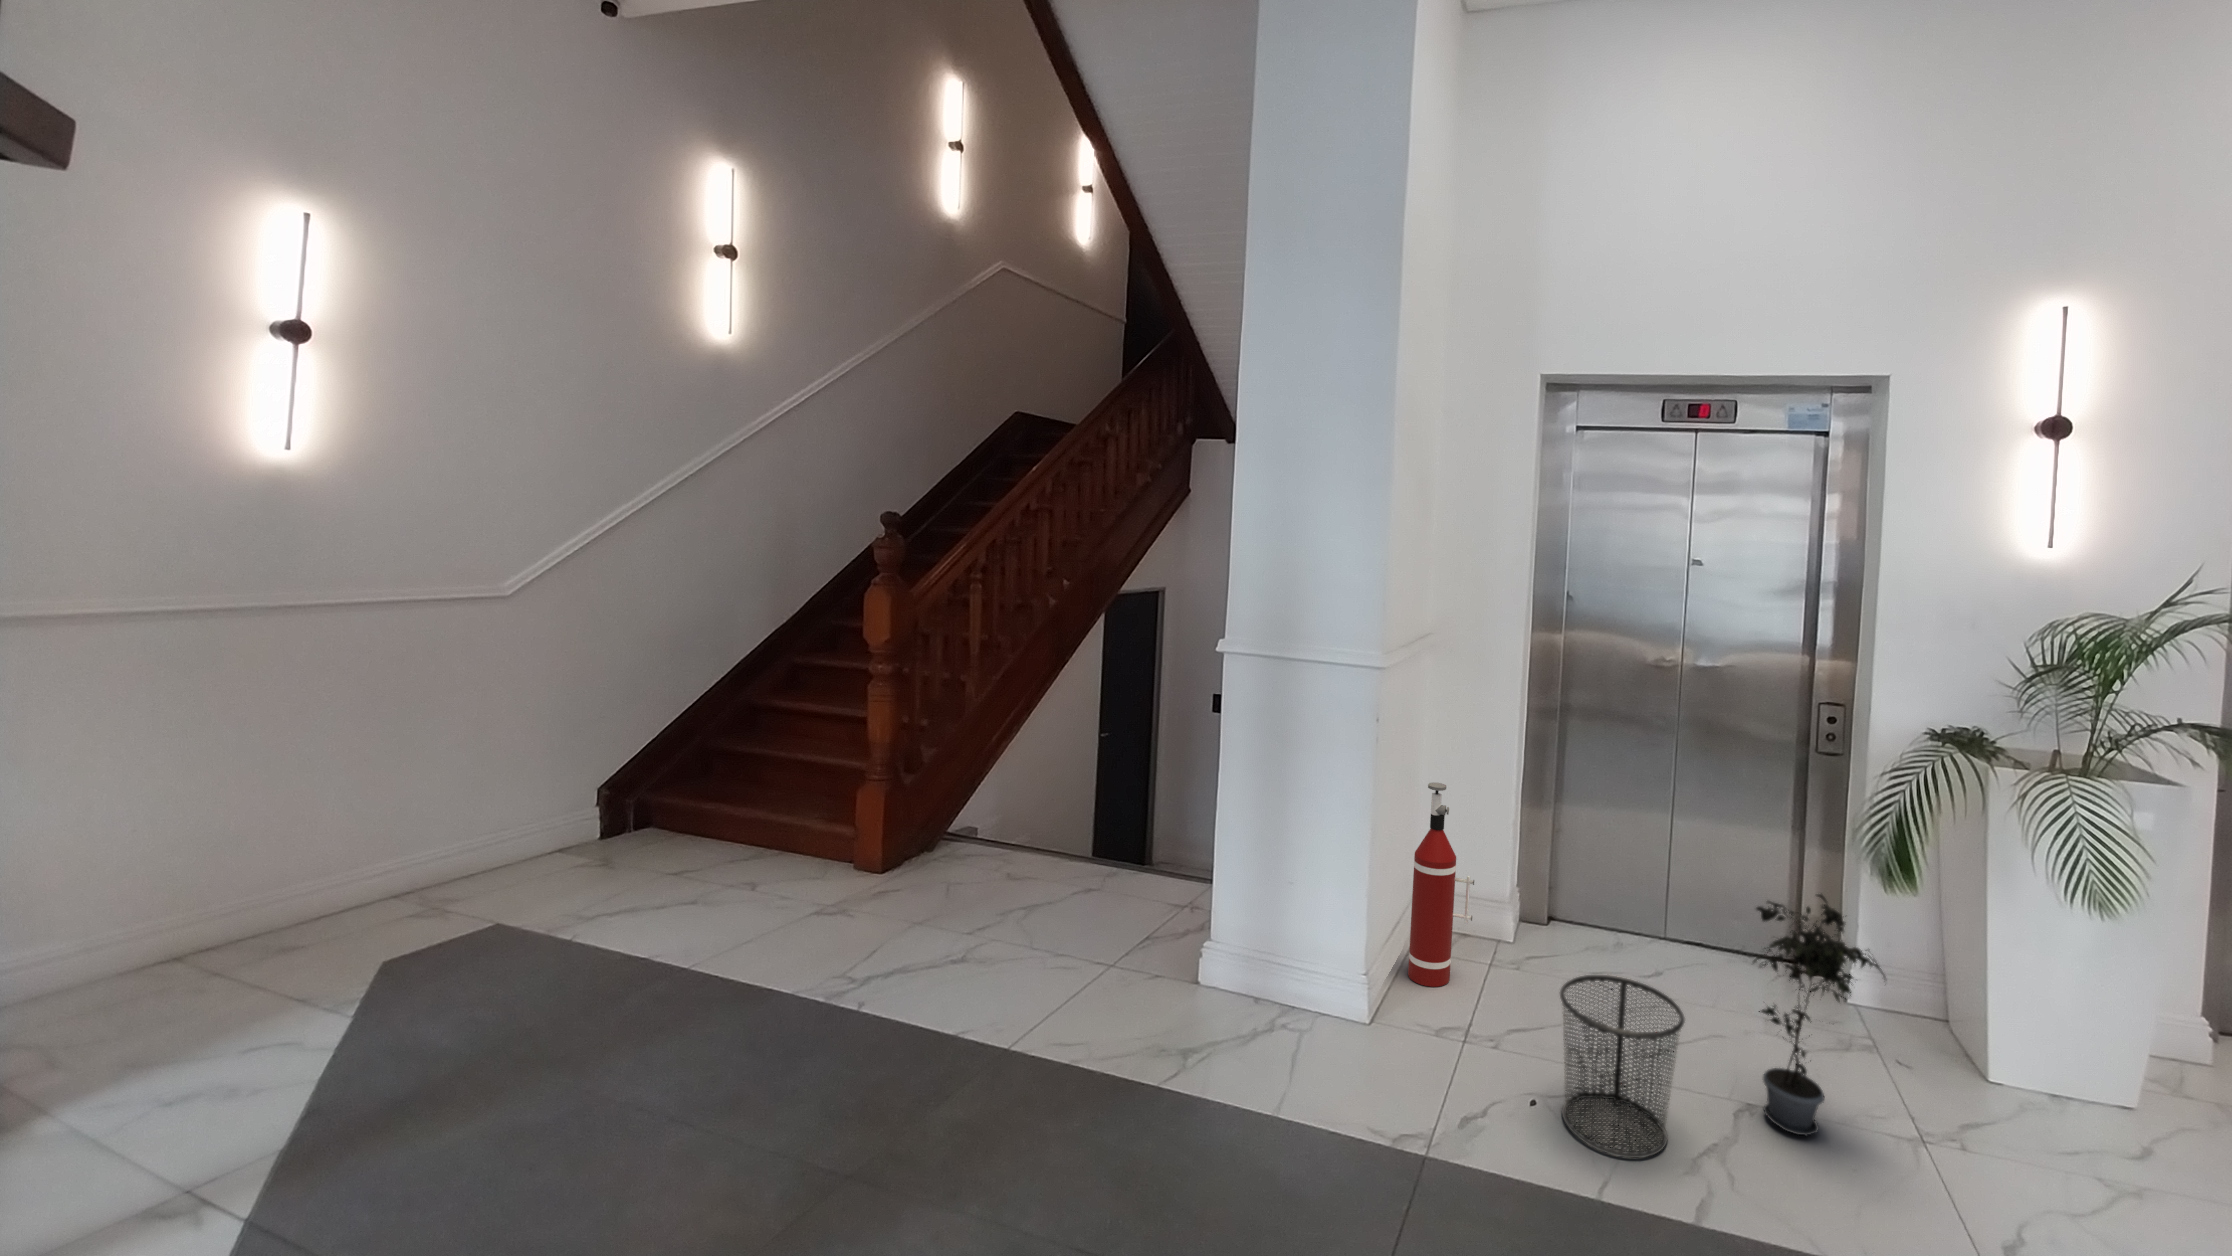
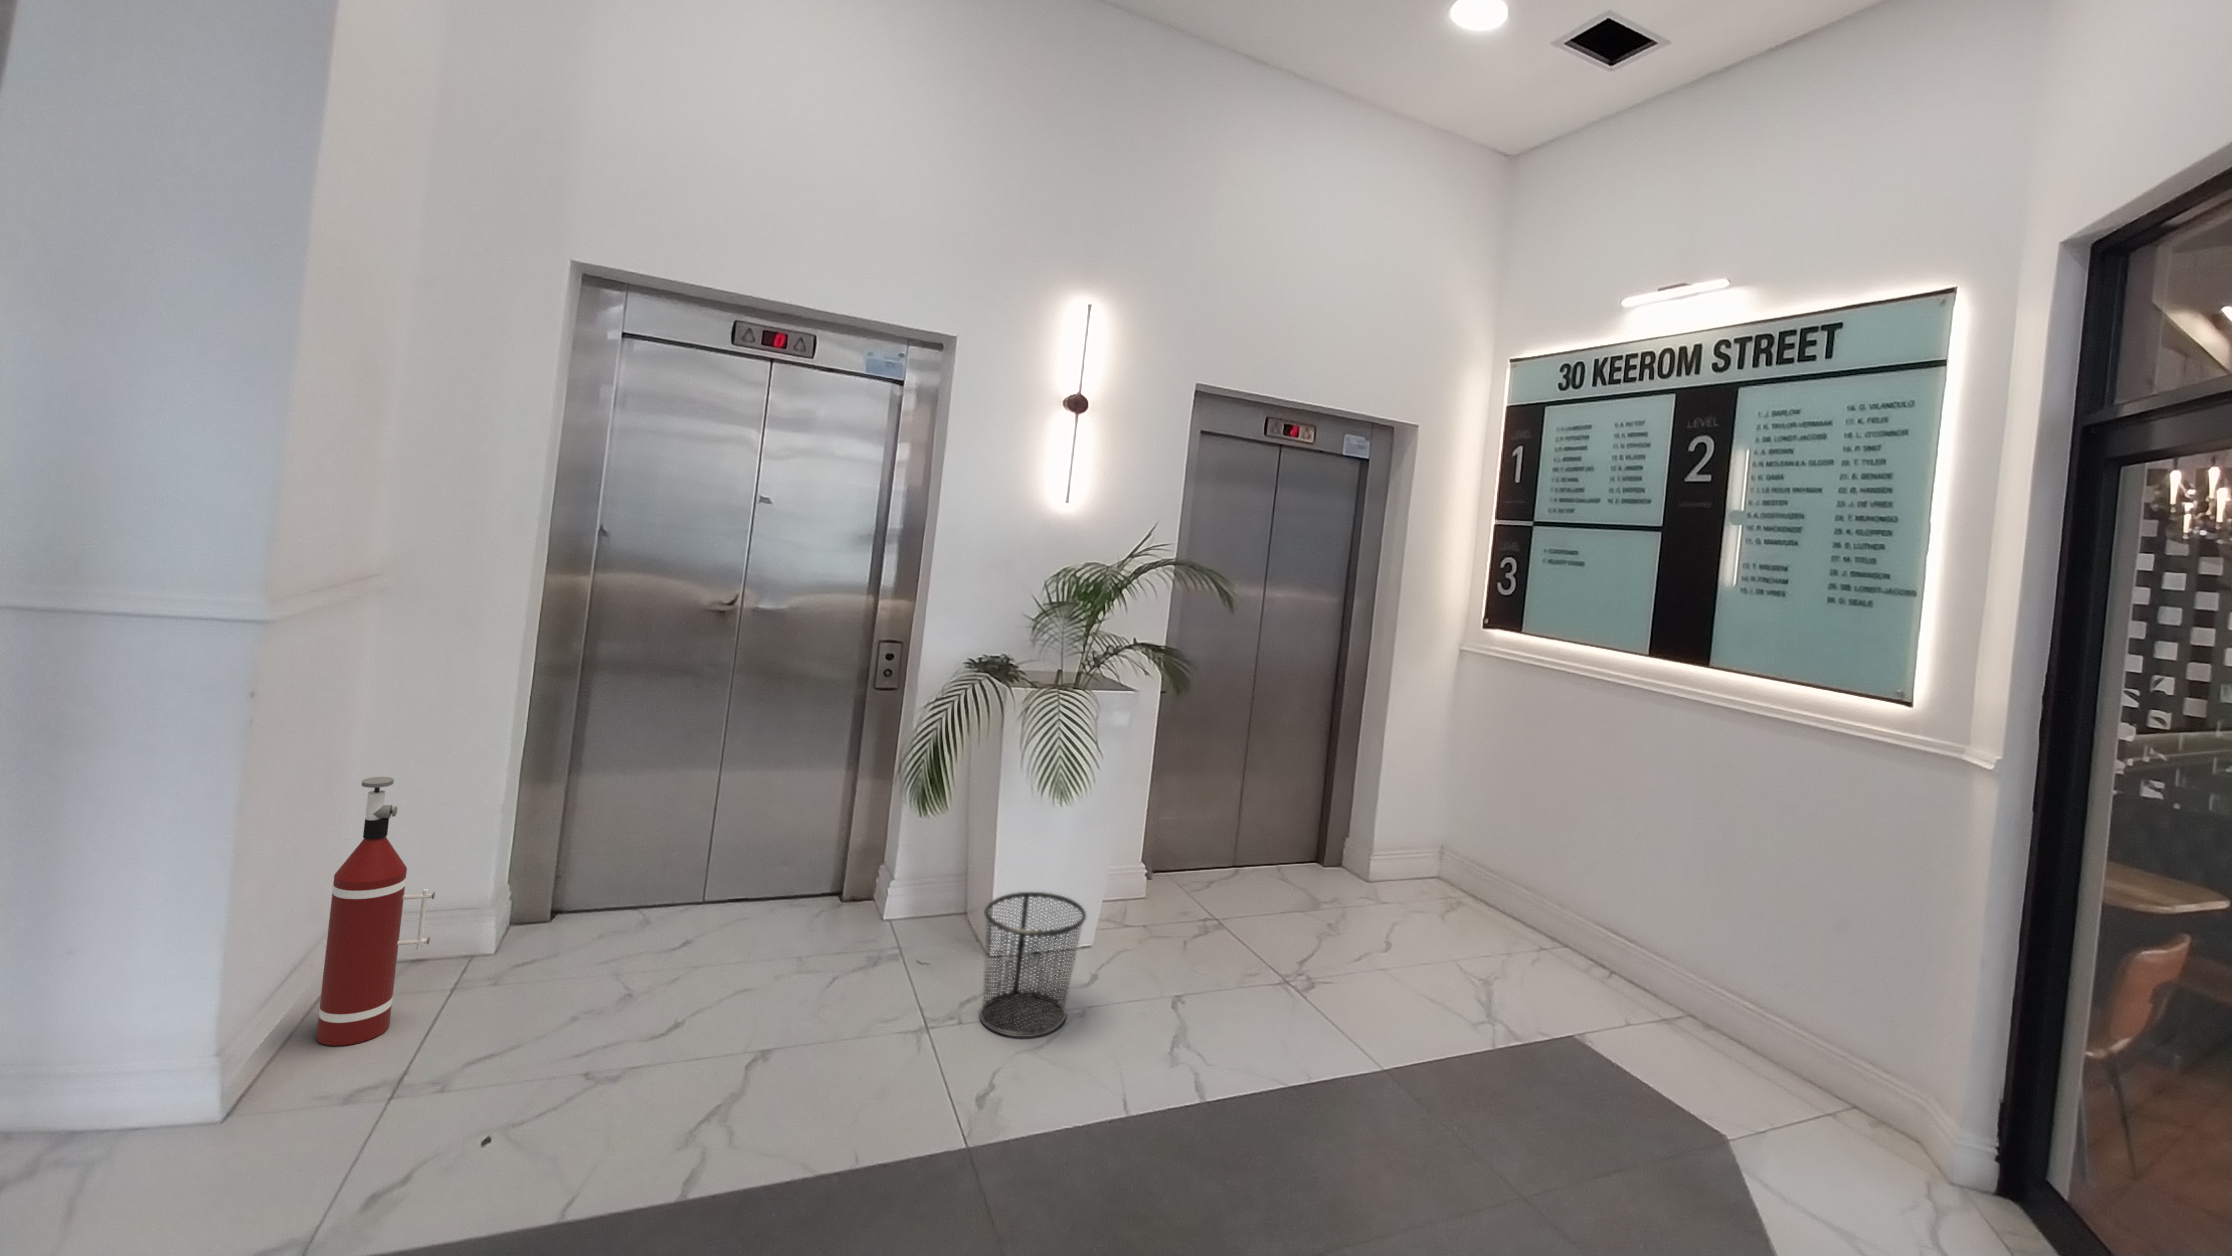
potted plant: present [1753,894,1885,1136] -> none [773,830,894,1066]
waste bin: present [1560,975,1685,1158] -> present [979,892,1086,1037]

